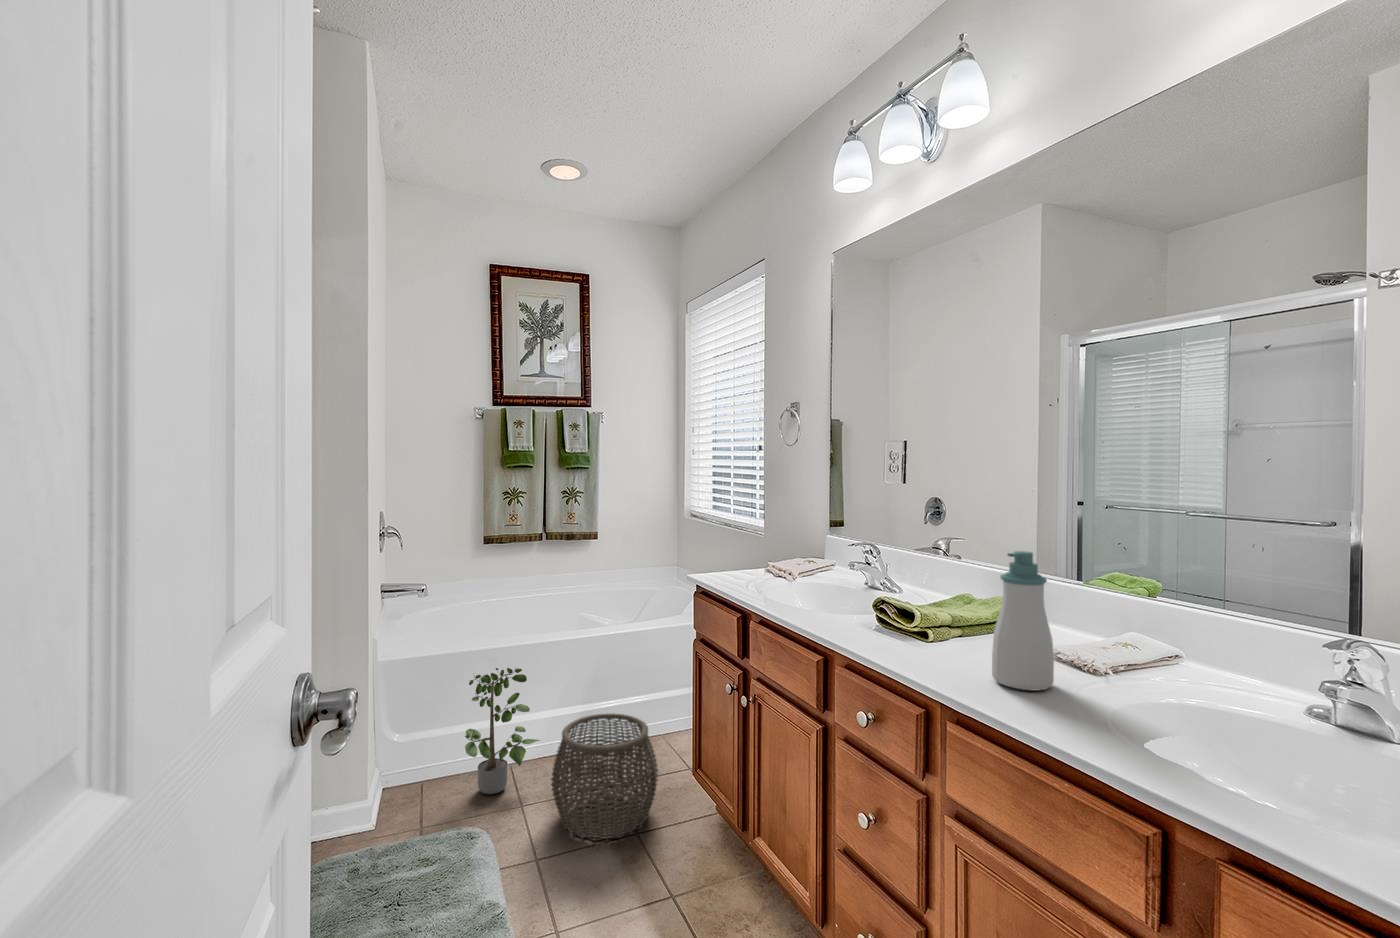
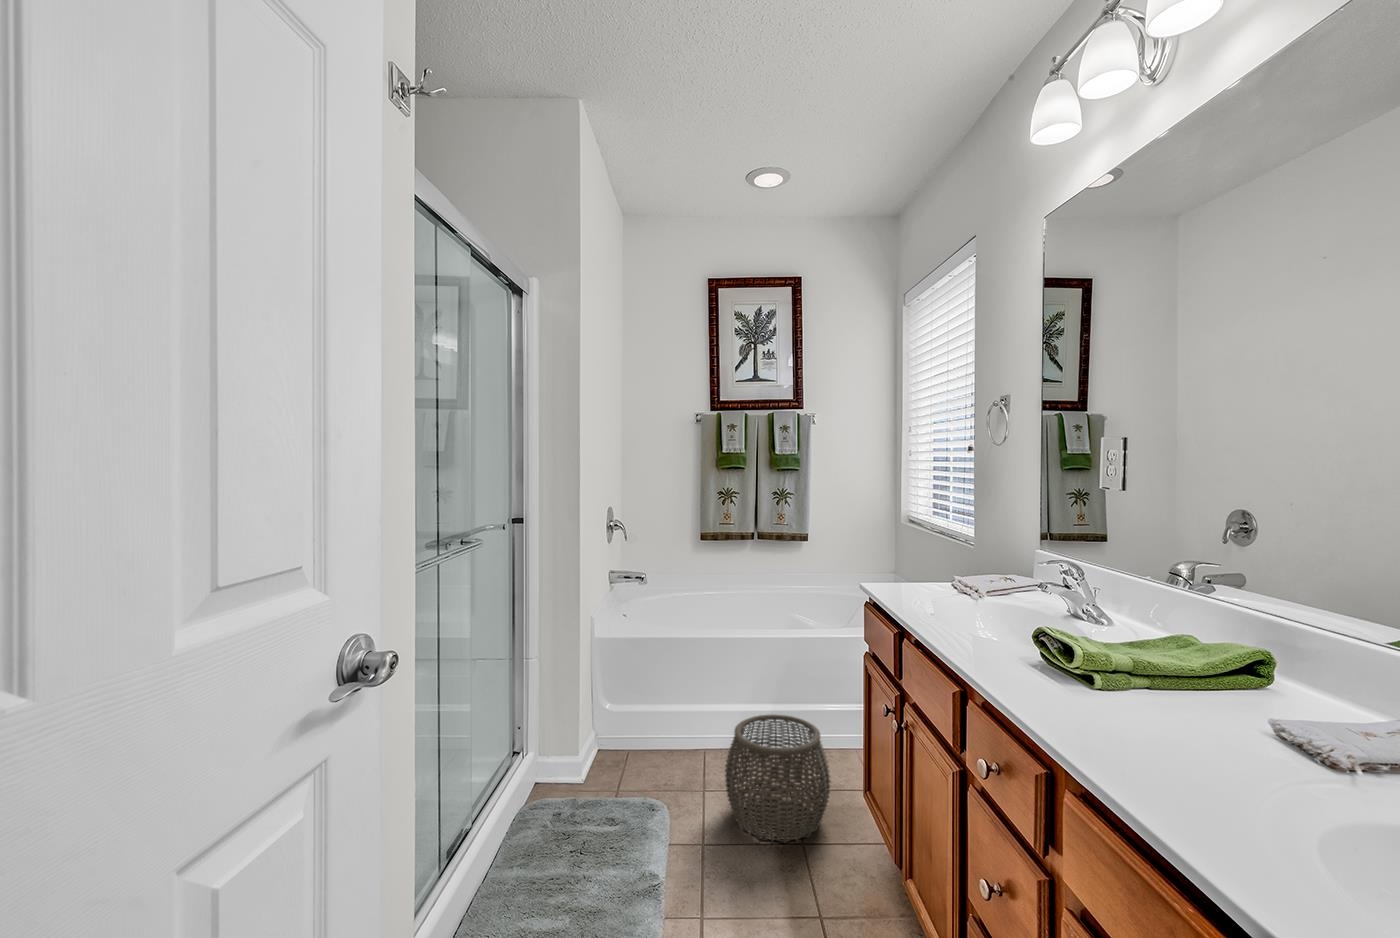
soap bottle: present [992,551,1054,690] -> none [1146,584,1242,778]
potted plant: present [465,668,540,794] -> none [658,655,728,774]

